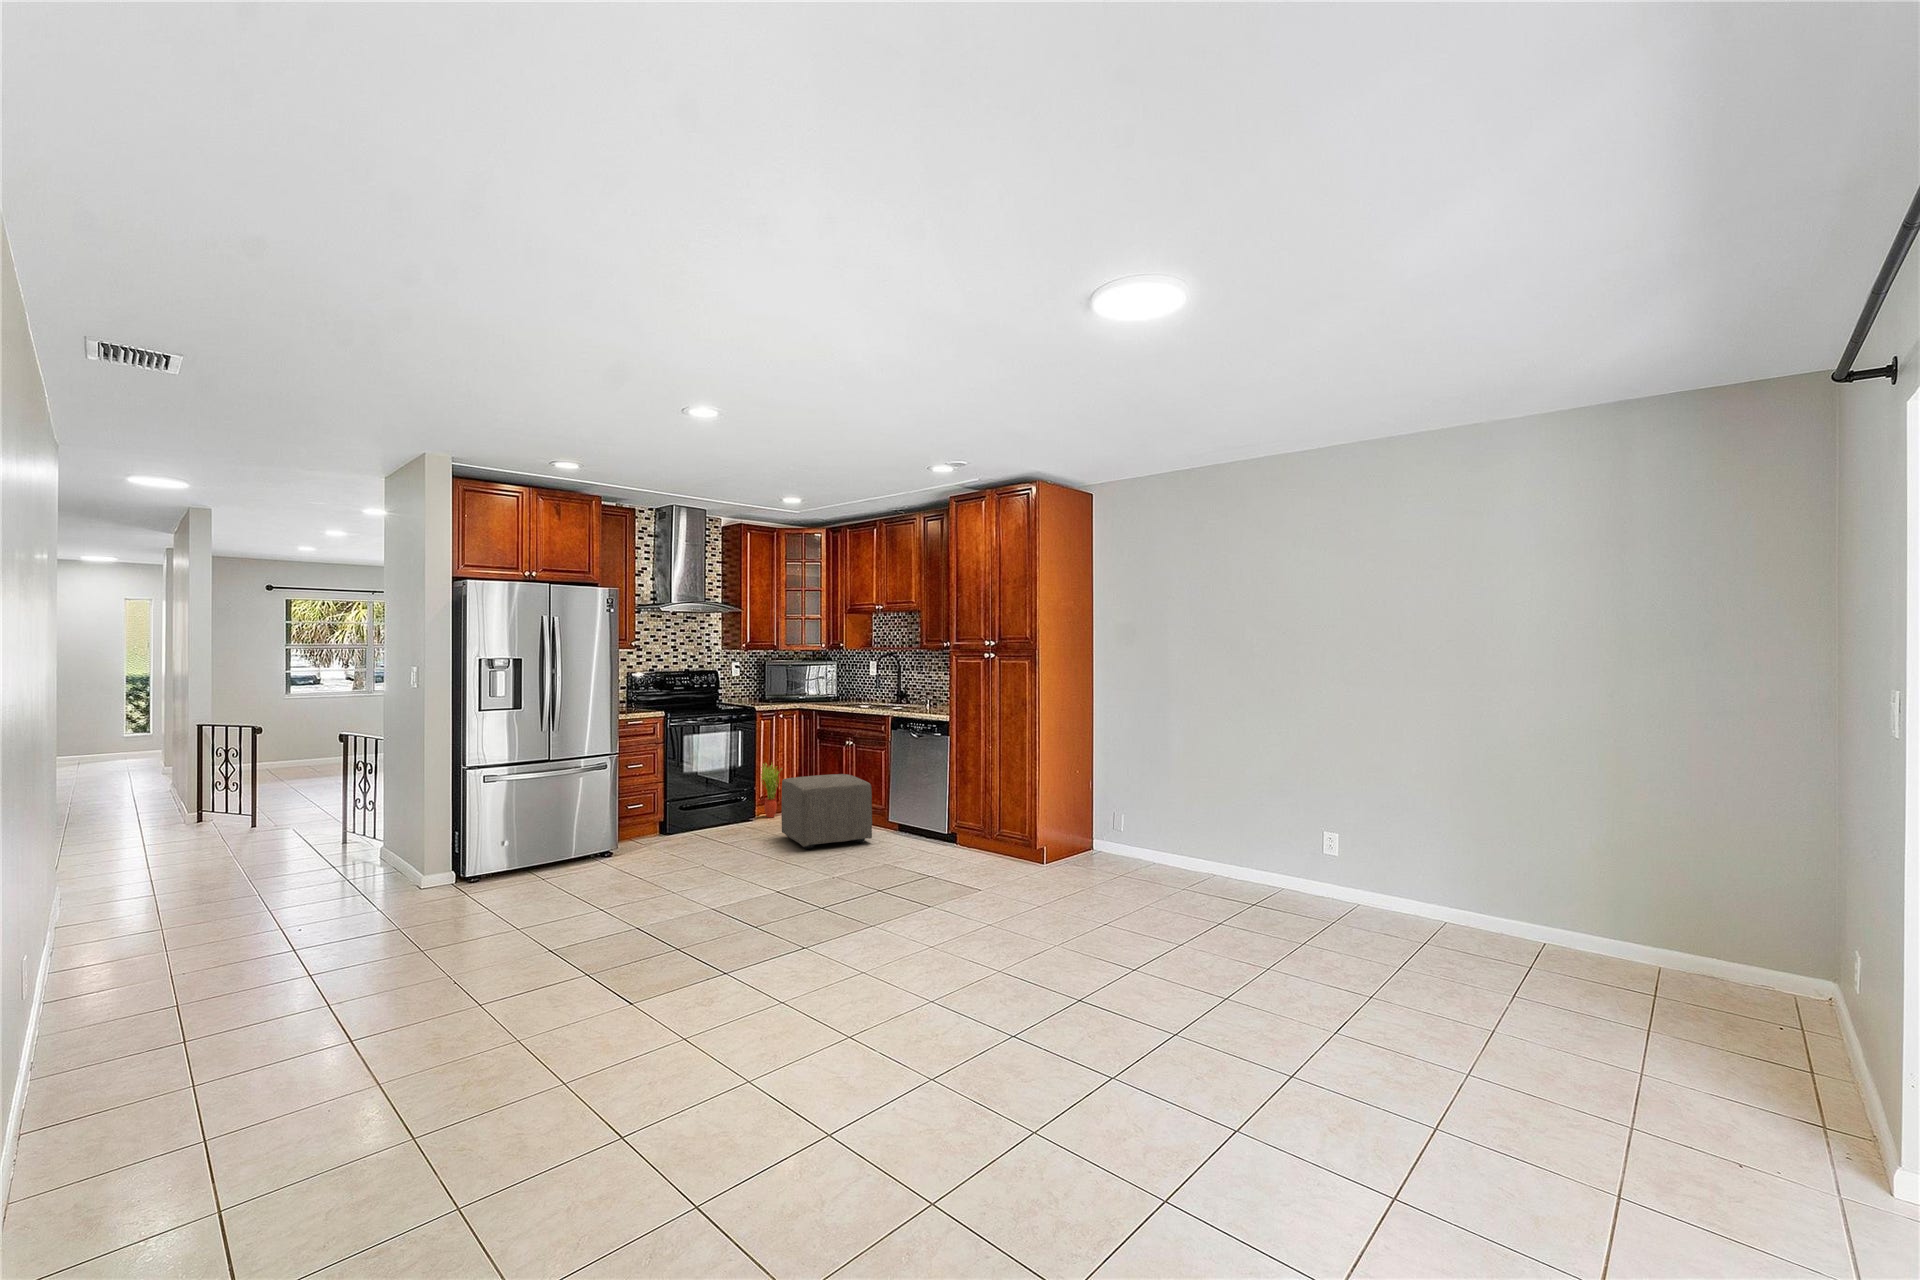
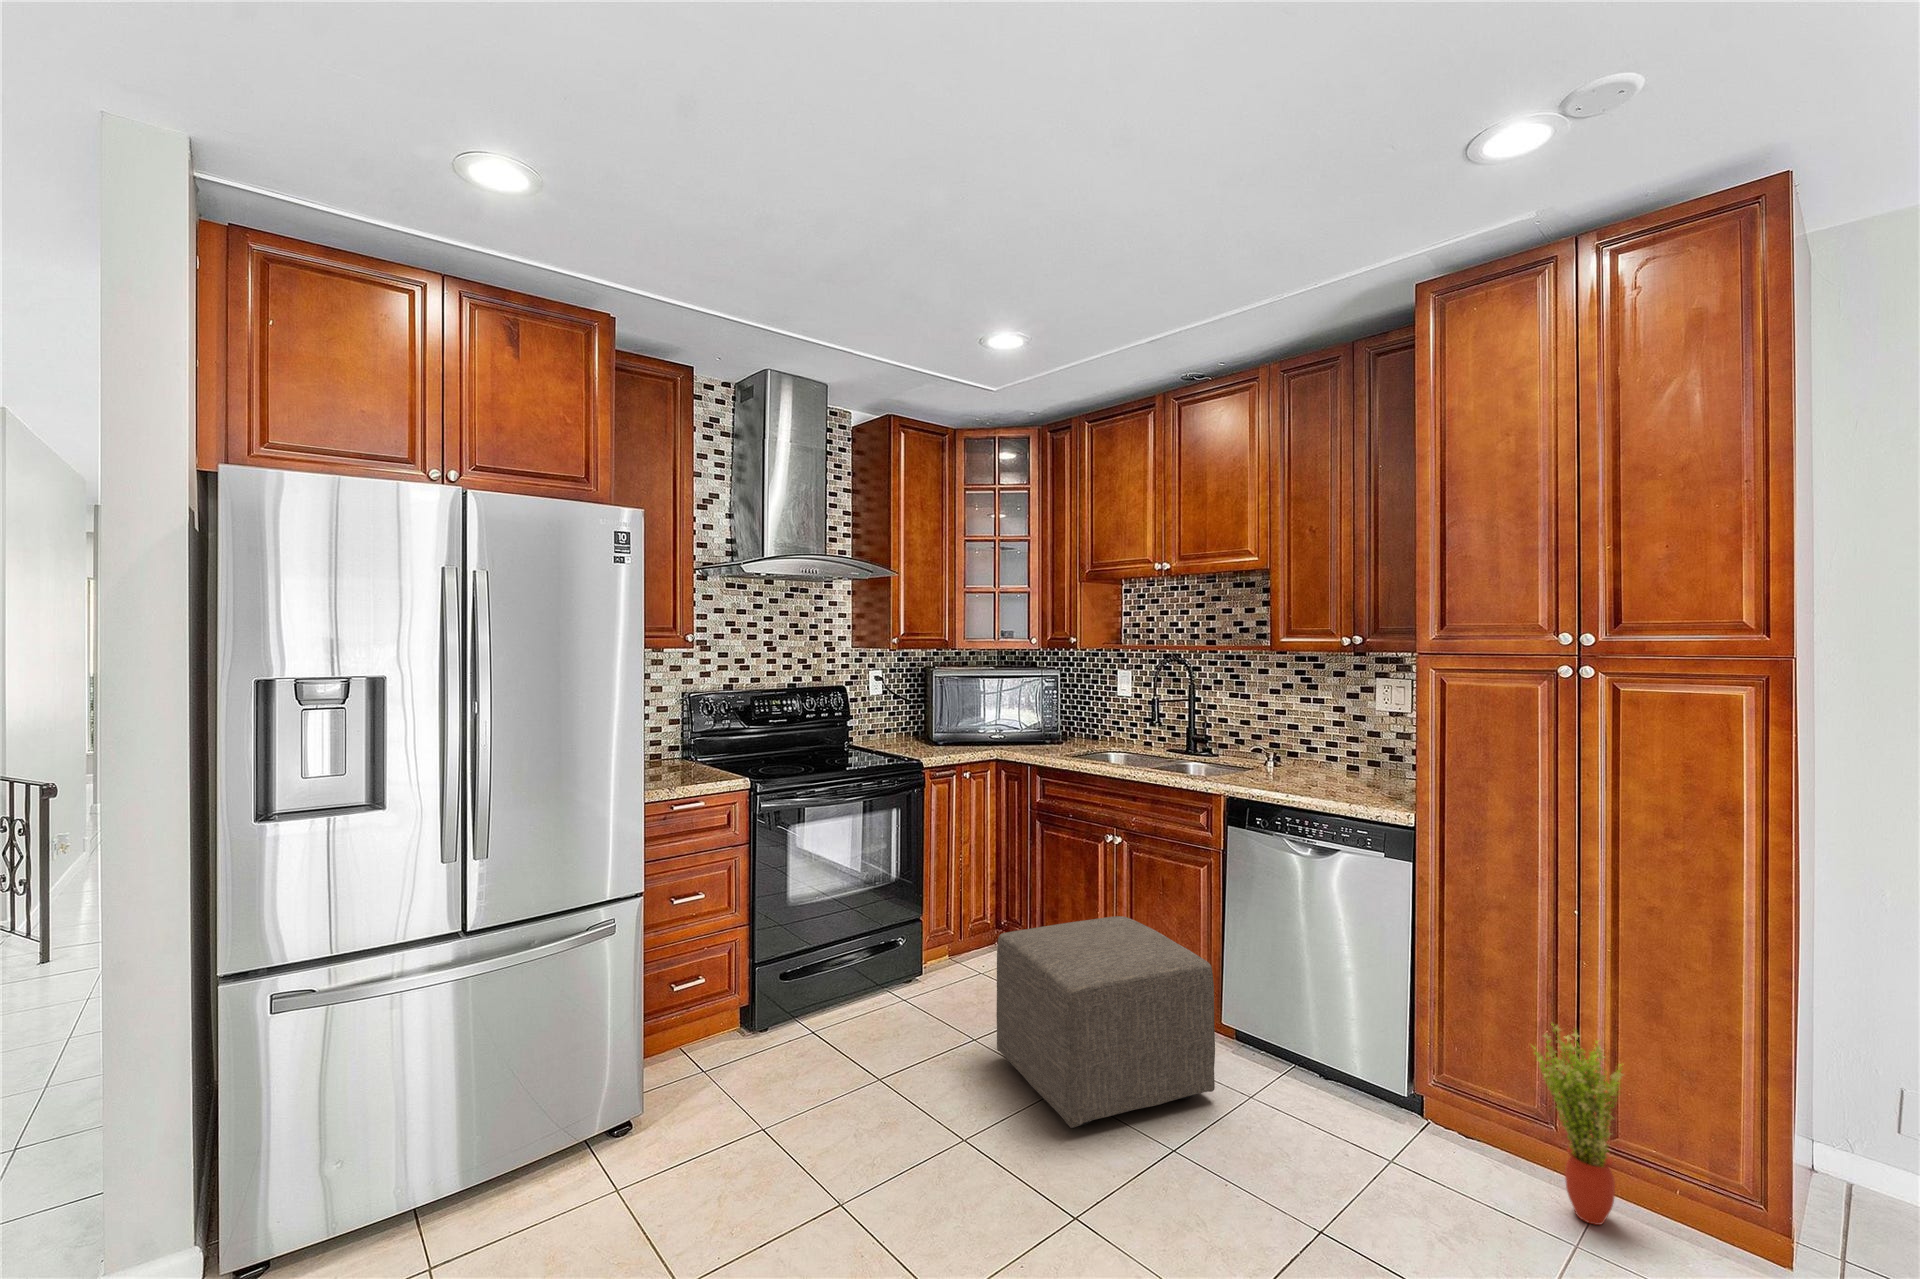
potted plant: present [761,764,782,818] -> present [1532,1026,1623,1225]

